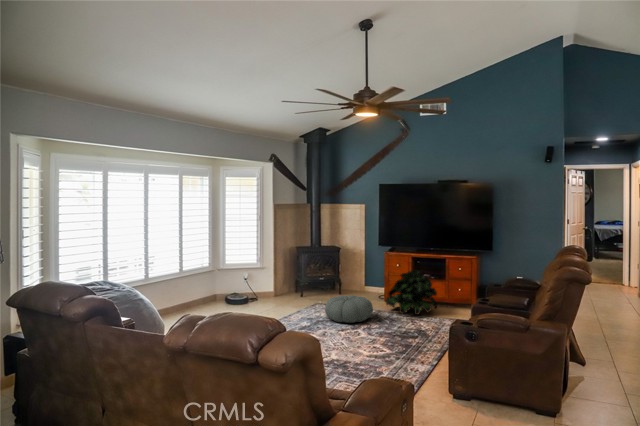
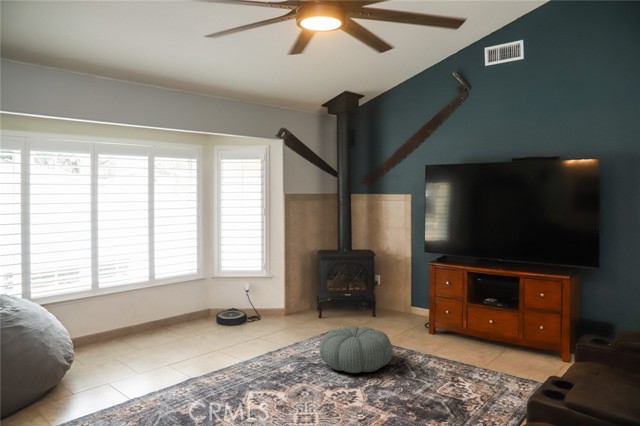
potted plant: present [386,270,437,315] -> none [423,292,504,367]

